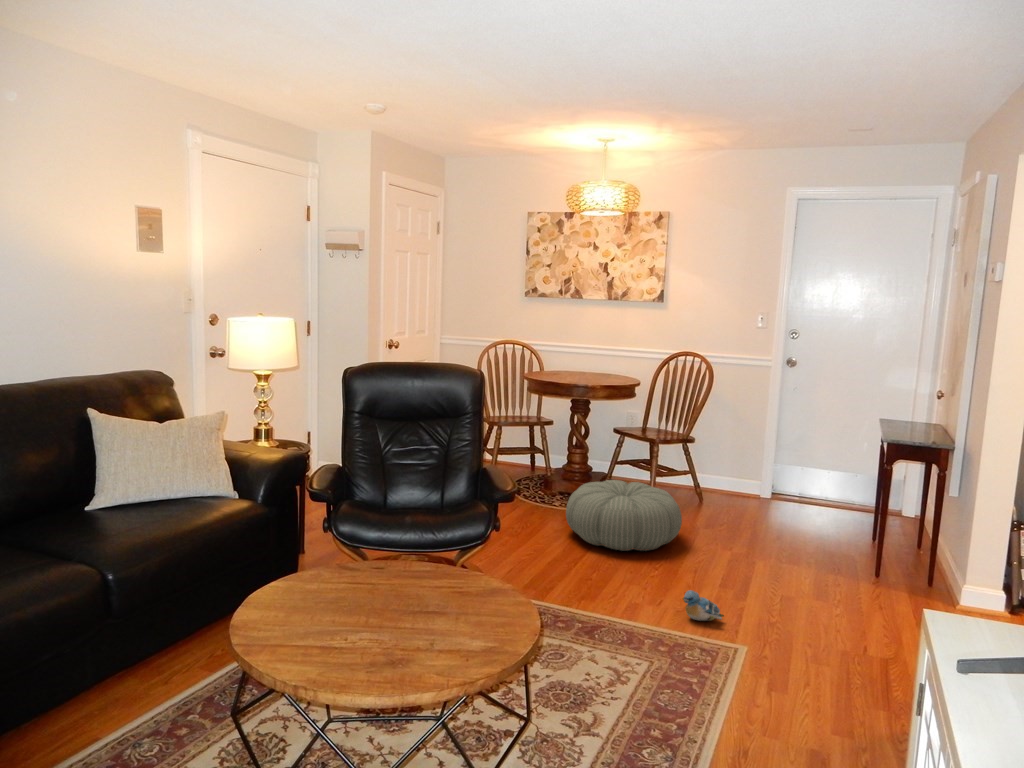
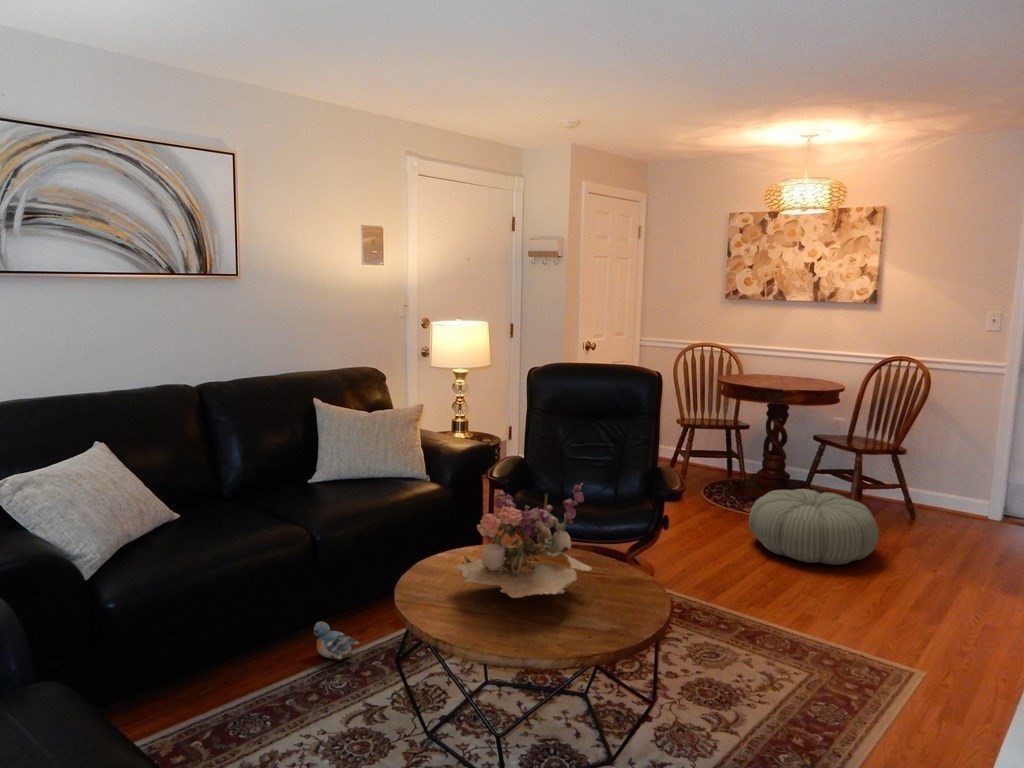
flower arrangement: none [300,492,457,628] -> present [454,483,592,598]
plush toy: present [683,590,724,621] -> present [314,622,359,659]

